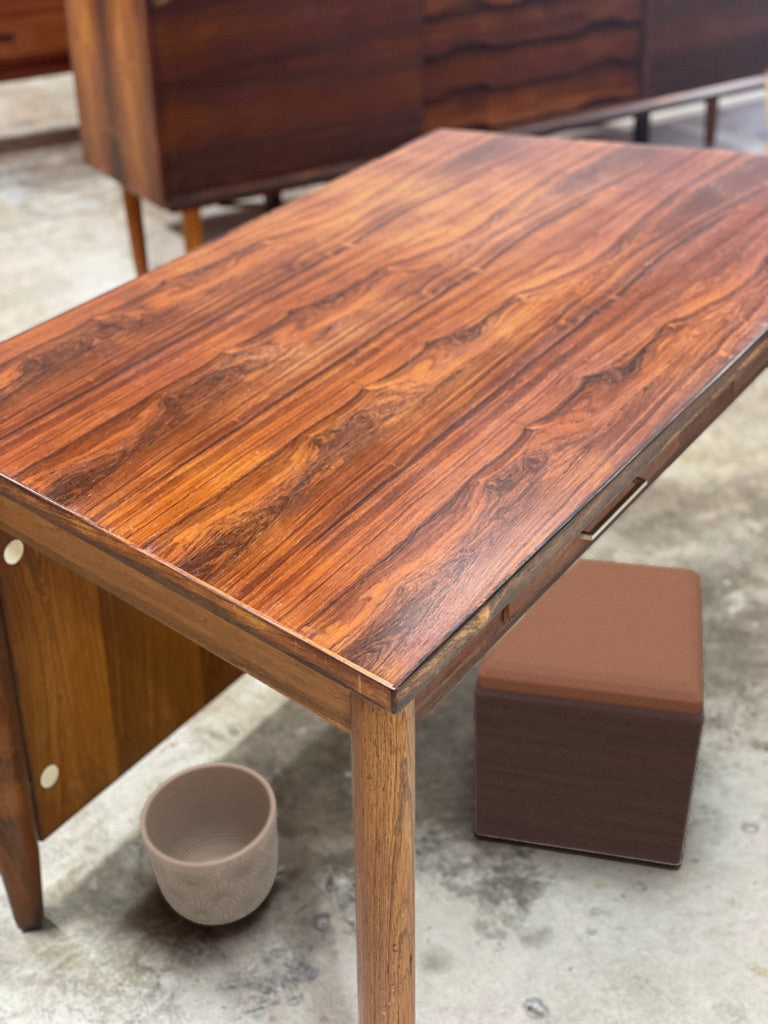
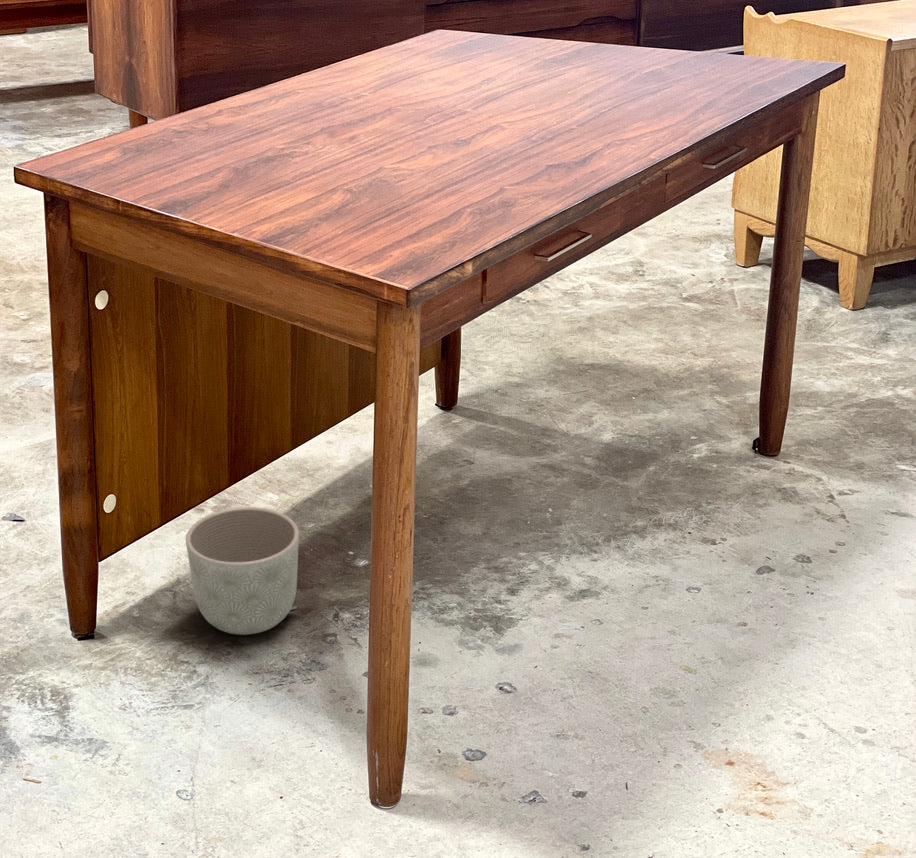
footstool: present [474,559,704,866] -> none [460,360,655,610]

